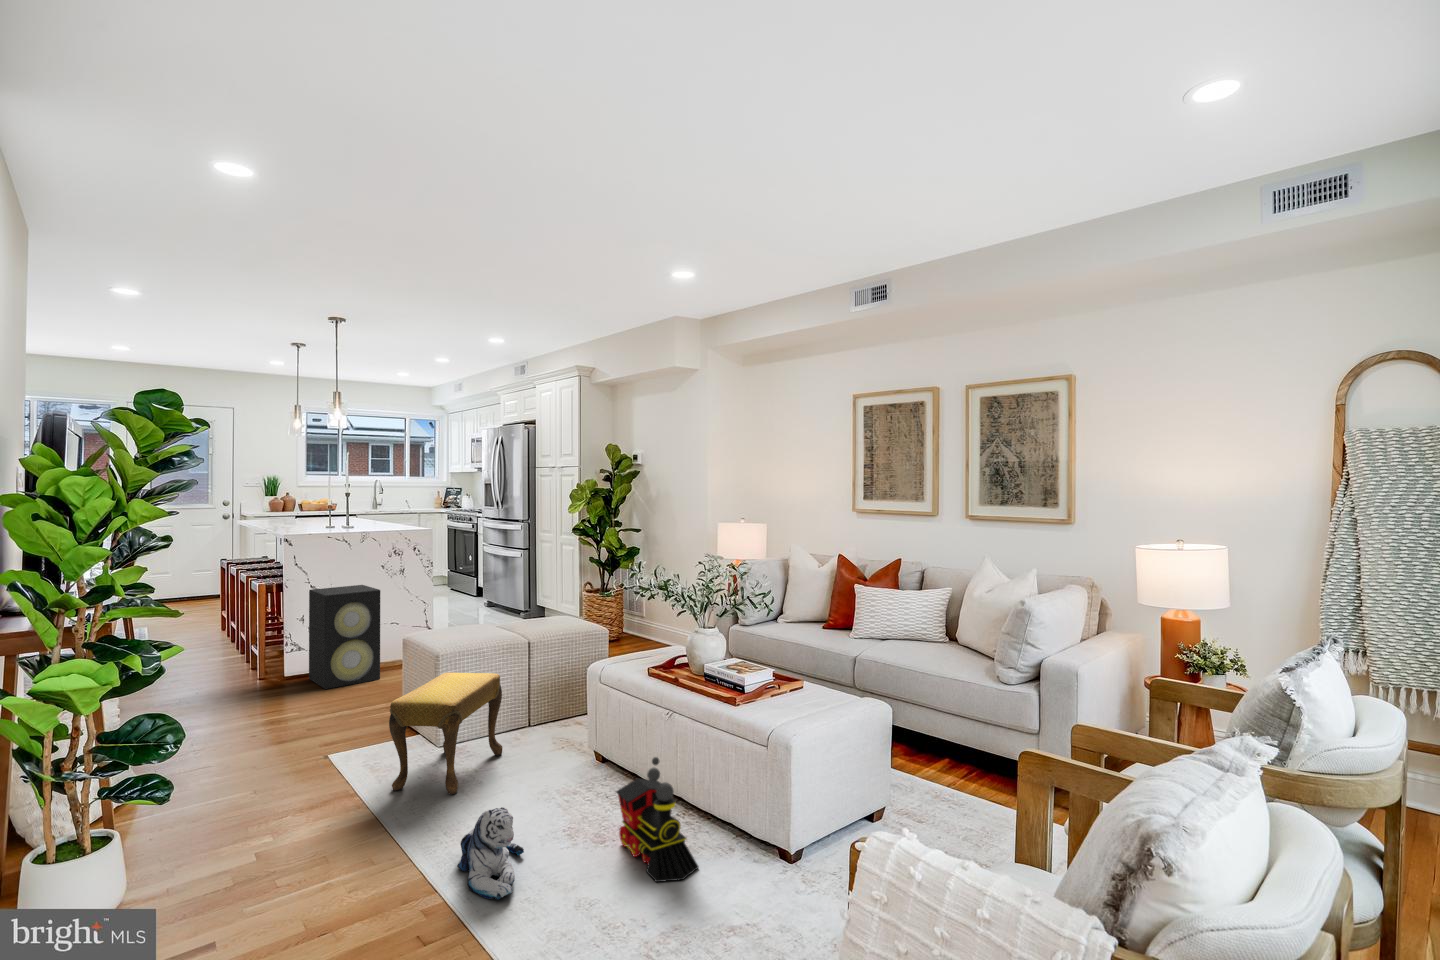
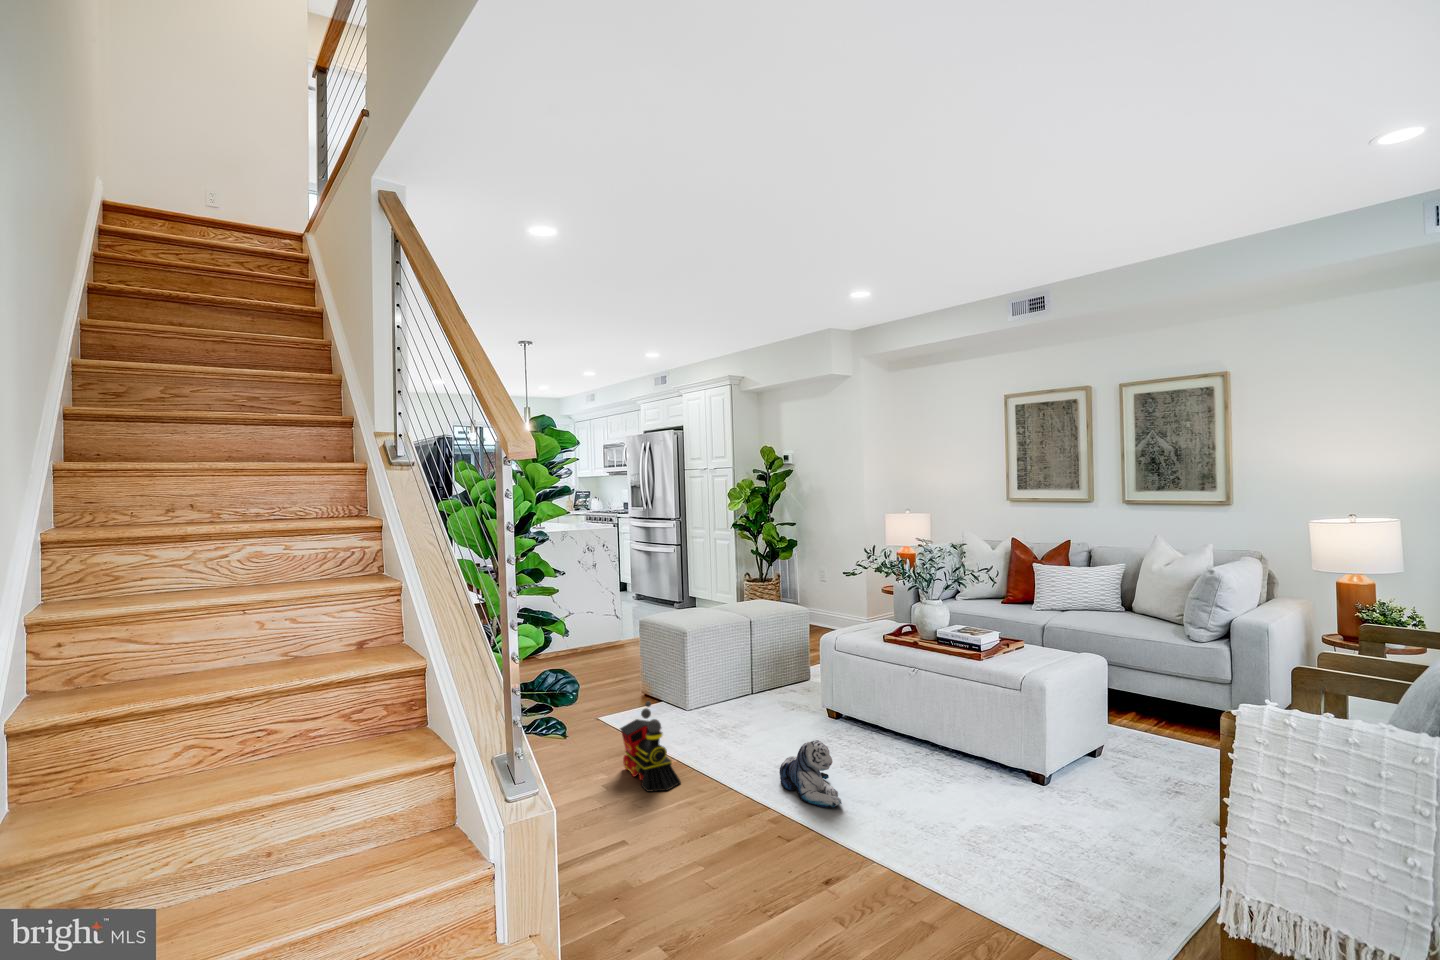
speaker: present [309,585,380,689] -> none [537,577,600,666]
footstool: present [389,672,502,794] -> none [680,644,752,740]
toy train: present [616,757,699,882] -> present [620,701,681,792]

